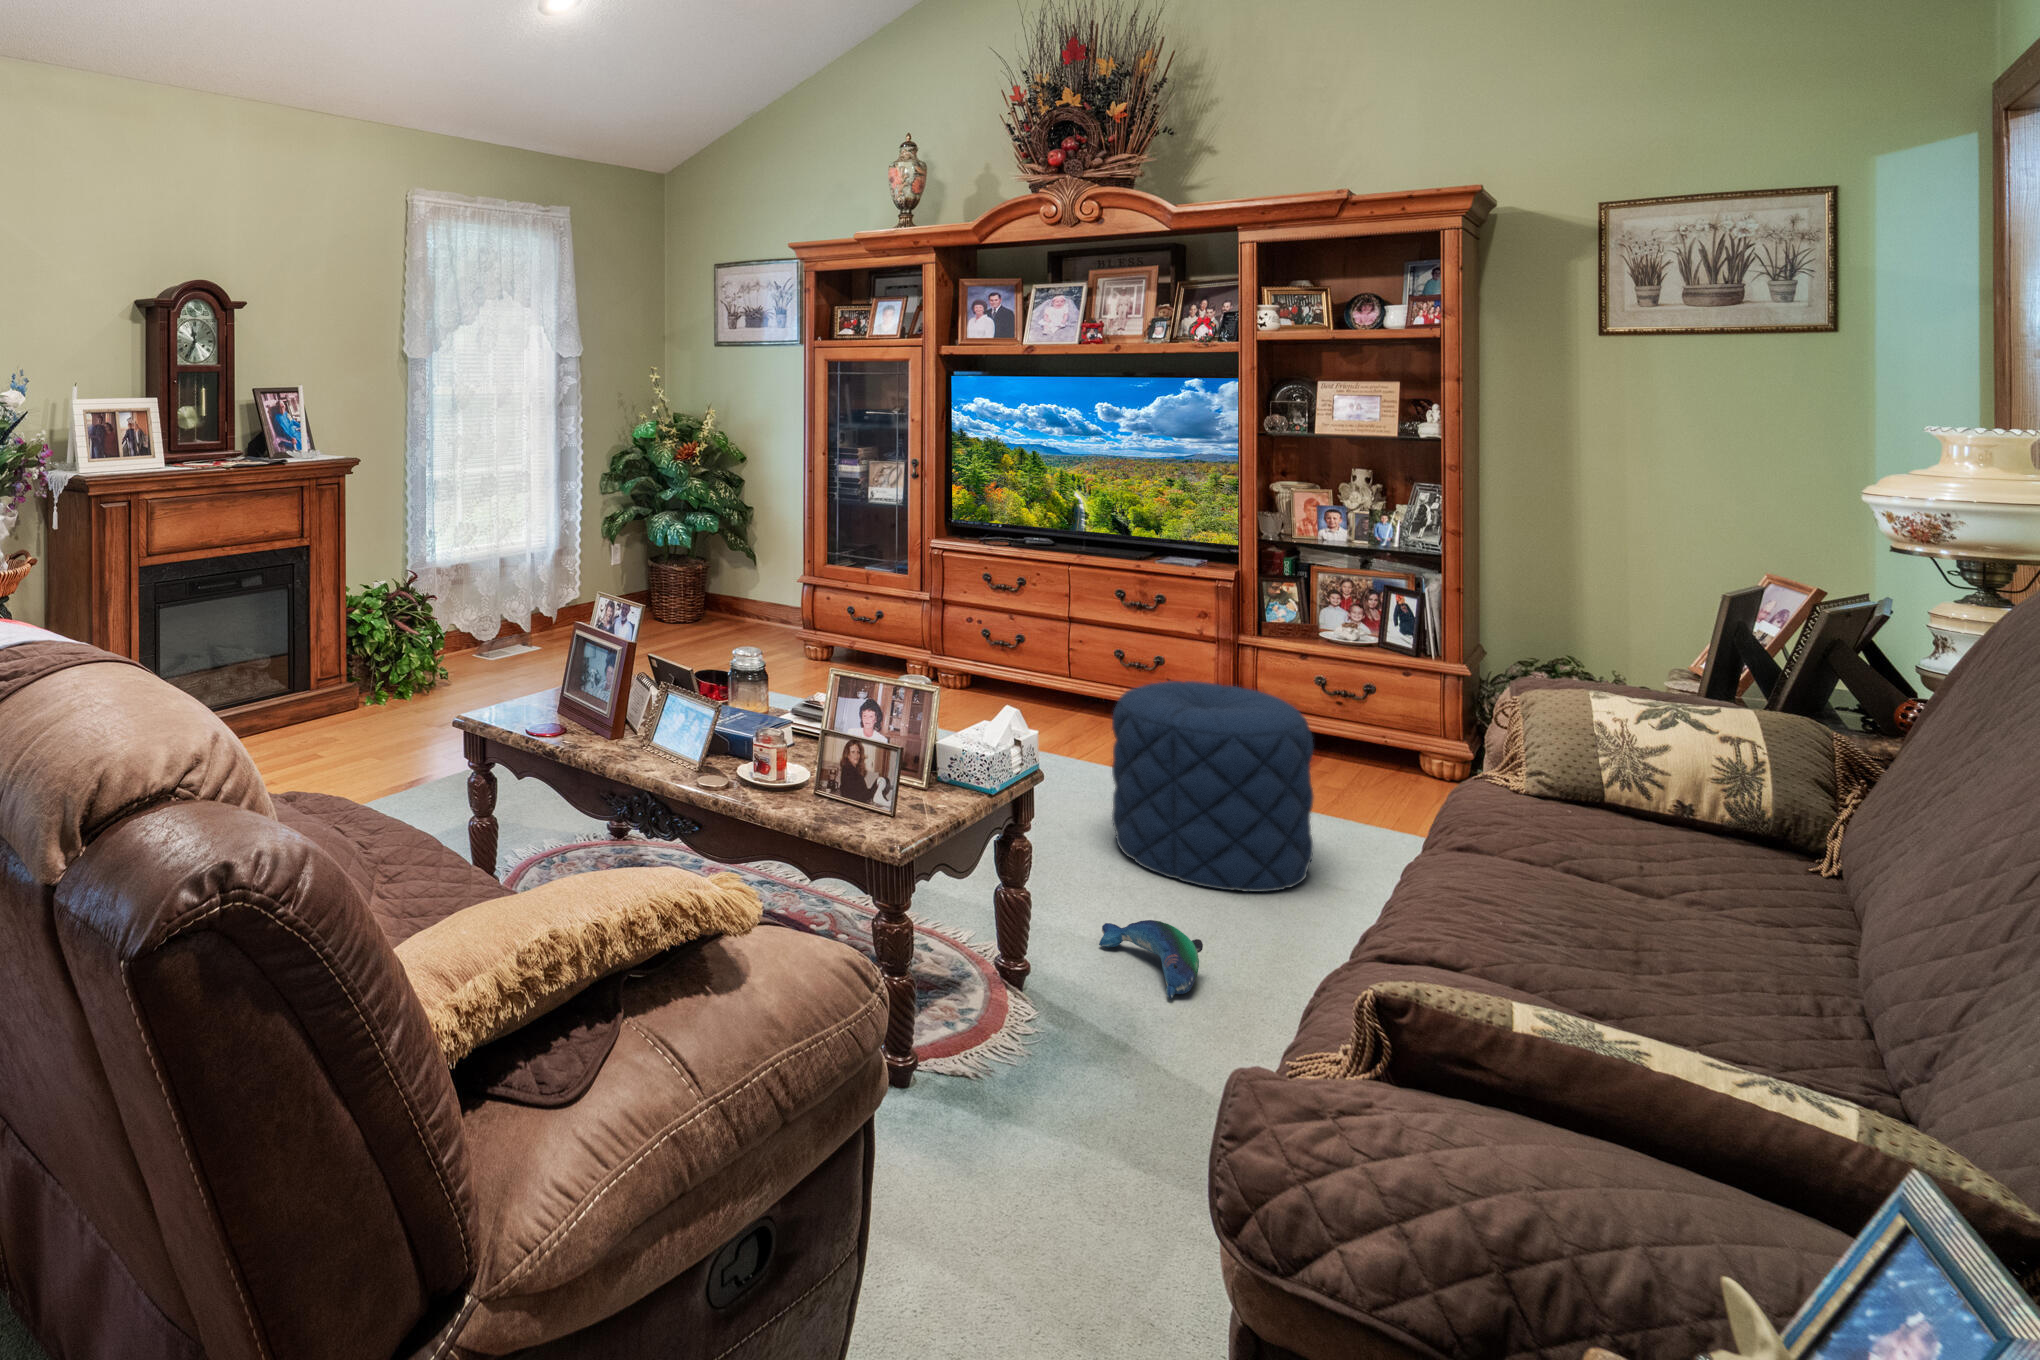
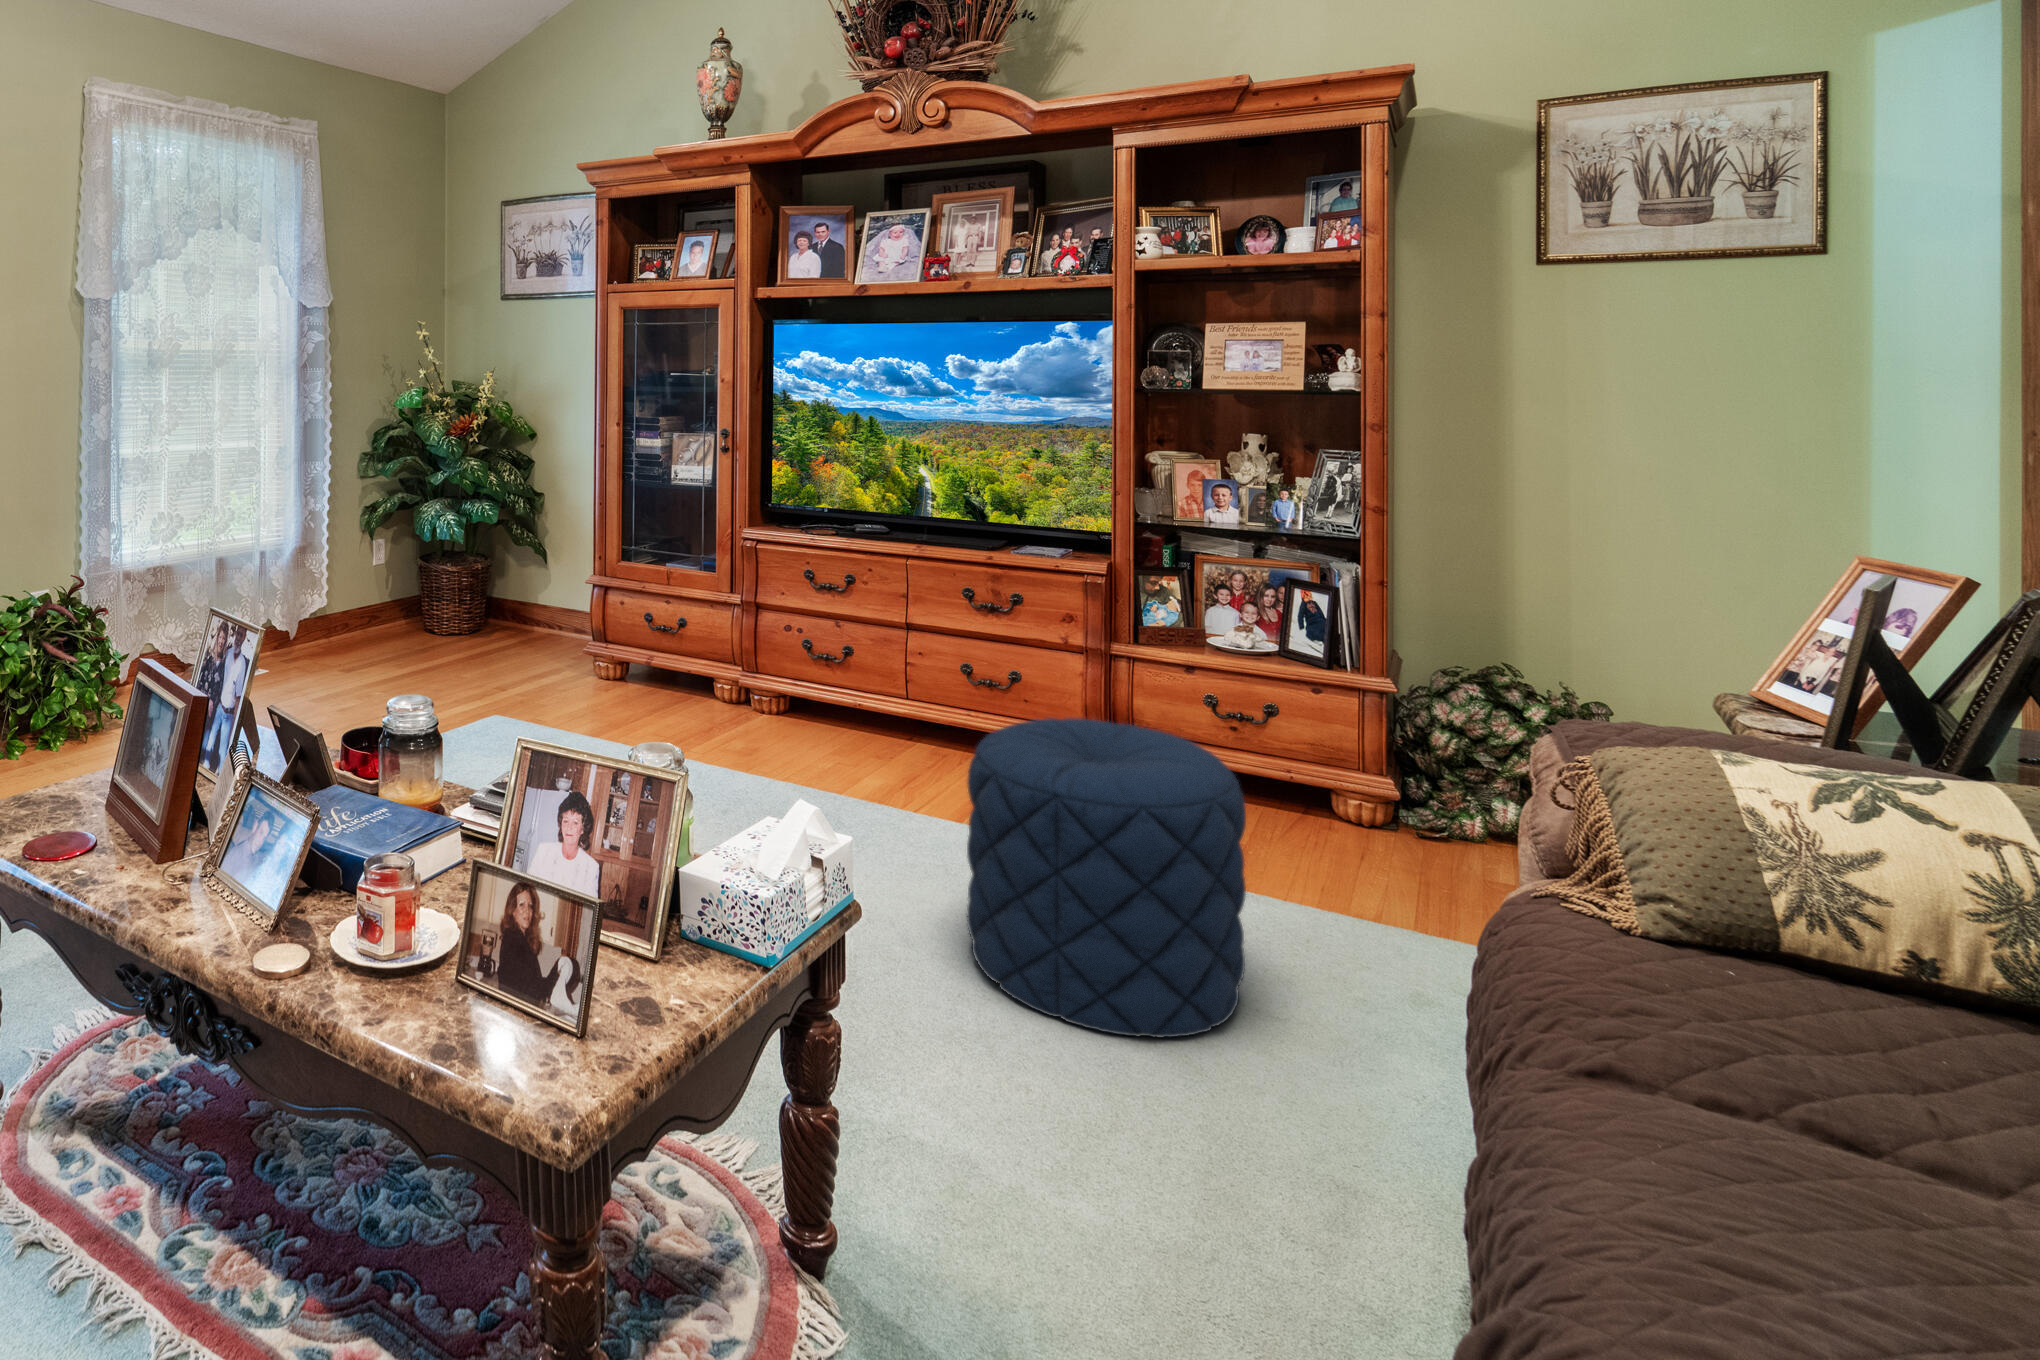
plush toy: present [1099,920,1203,999] -> none [956,1130,1122,1298]

